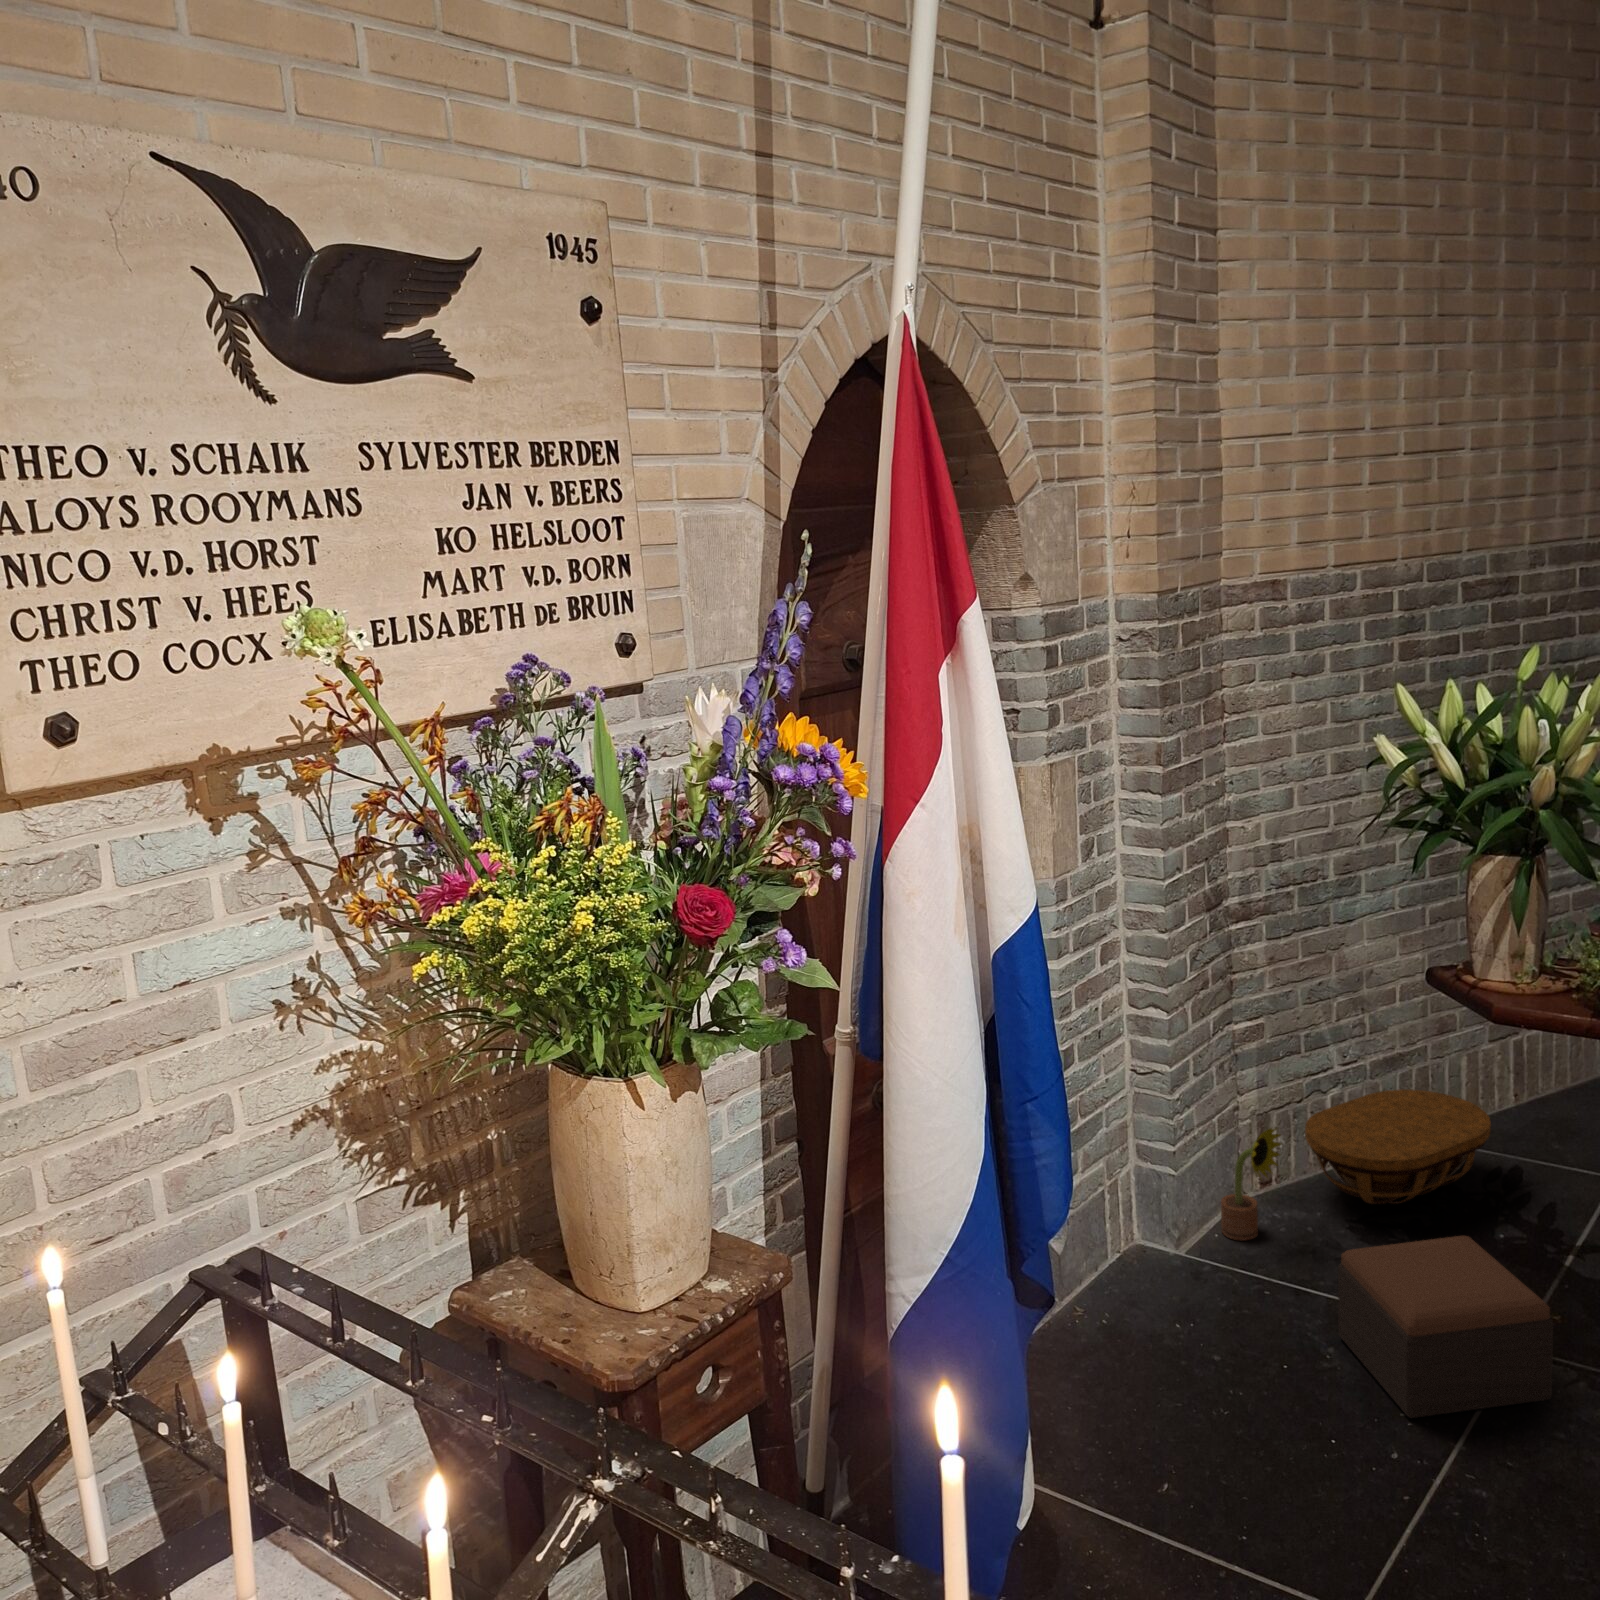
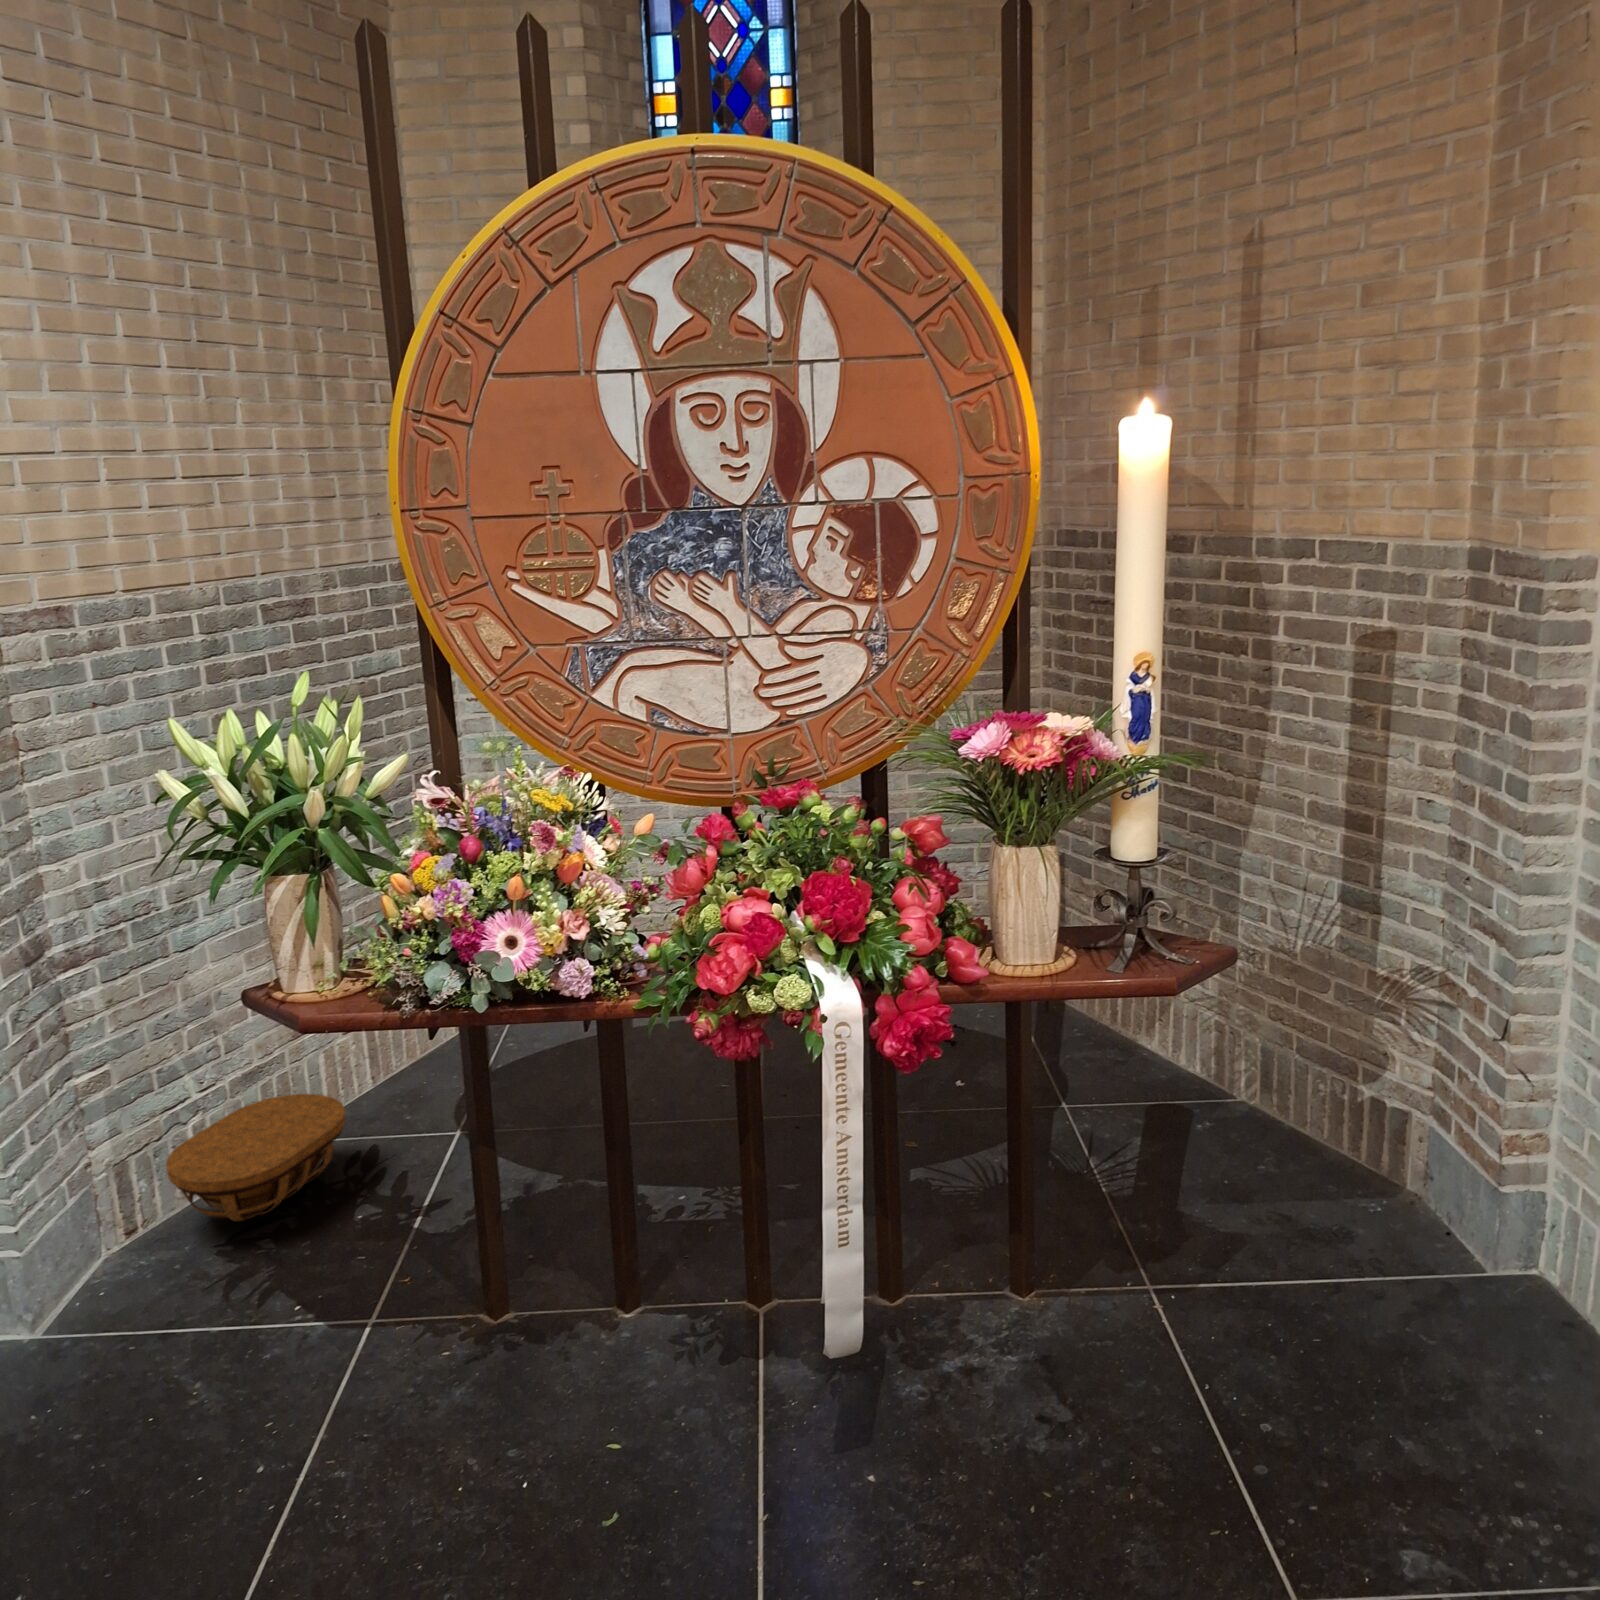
decorative plant: present [1221,1128,1281,1240] -> none [78,1175,140,1305]
footstool: present [1338,1236,1553,1418] -> none [195,1231,400,1428]

